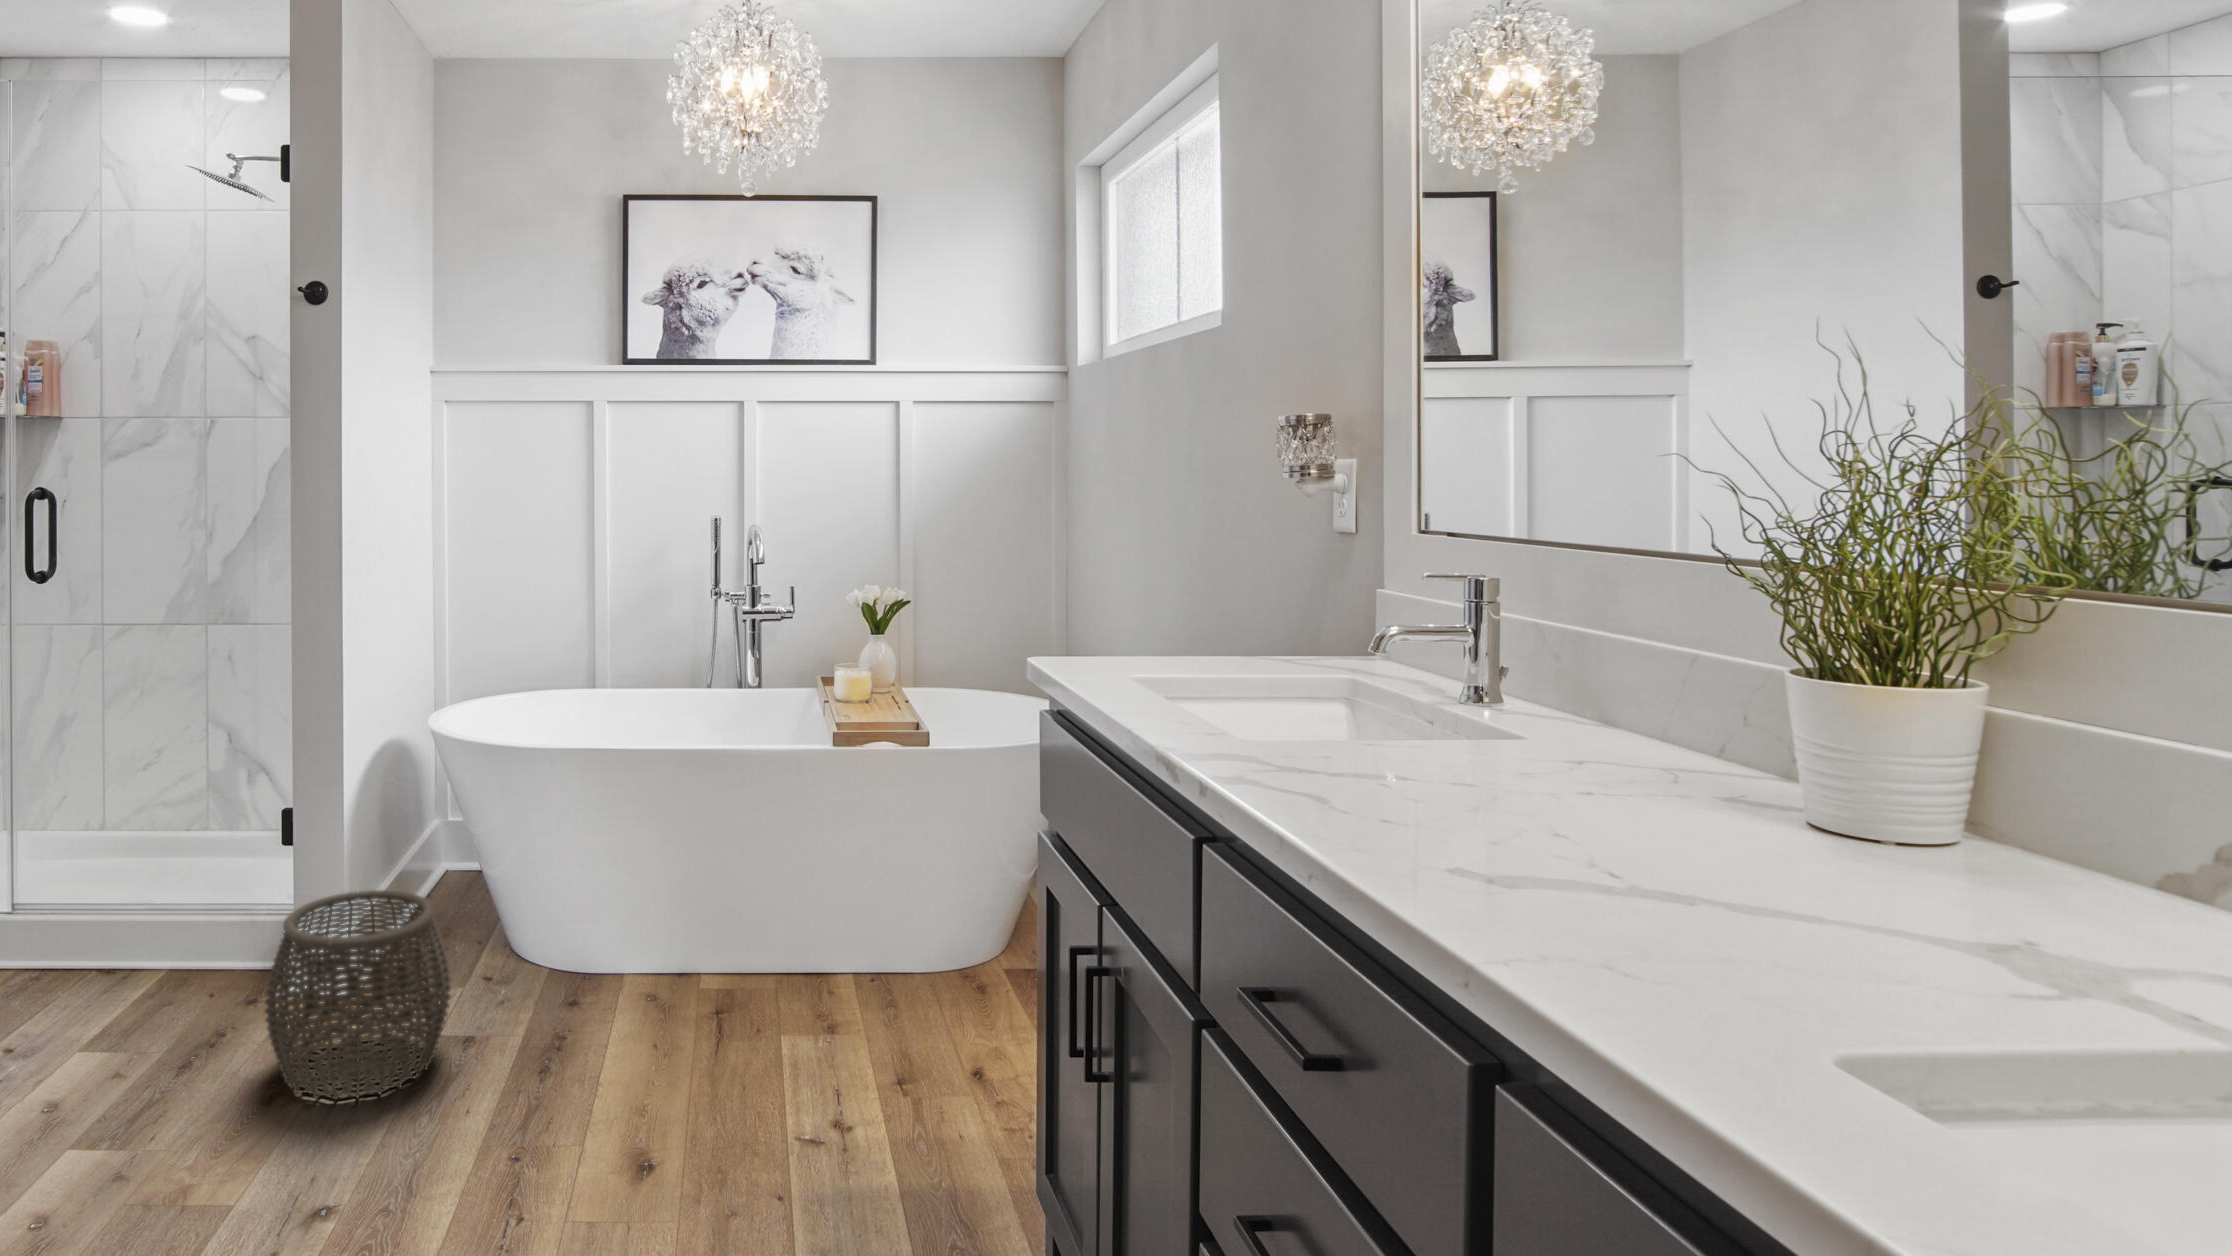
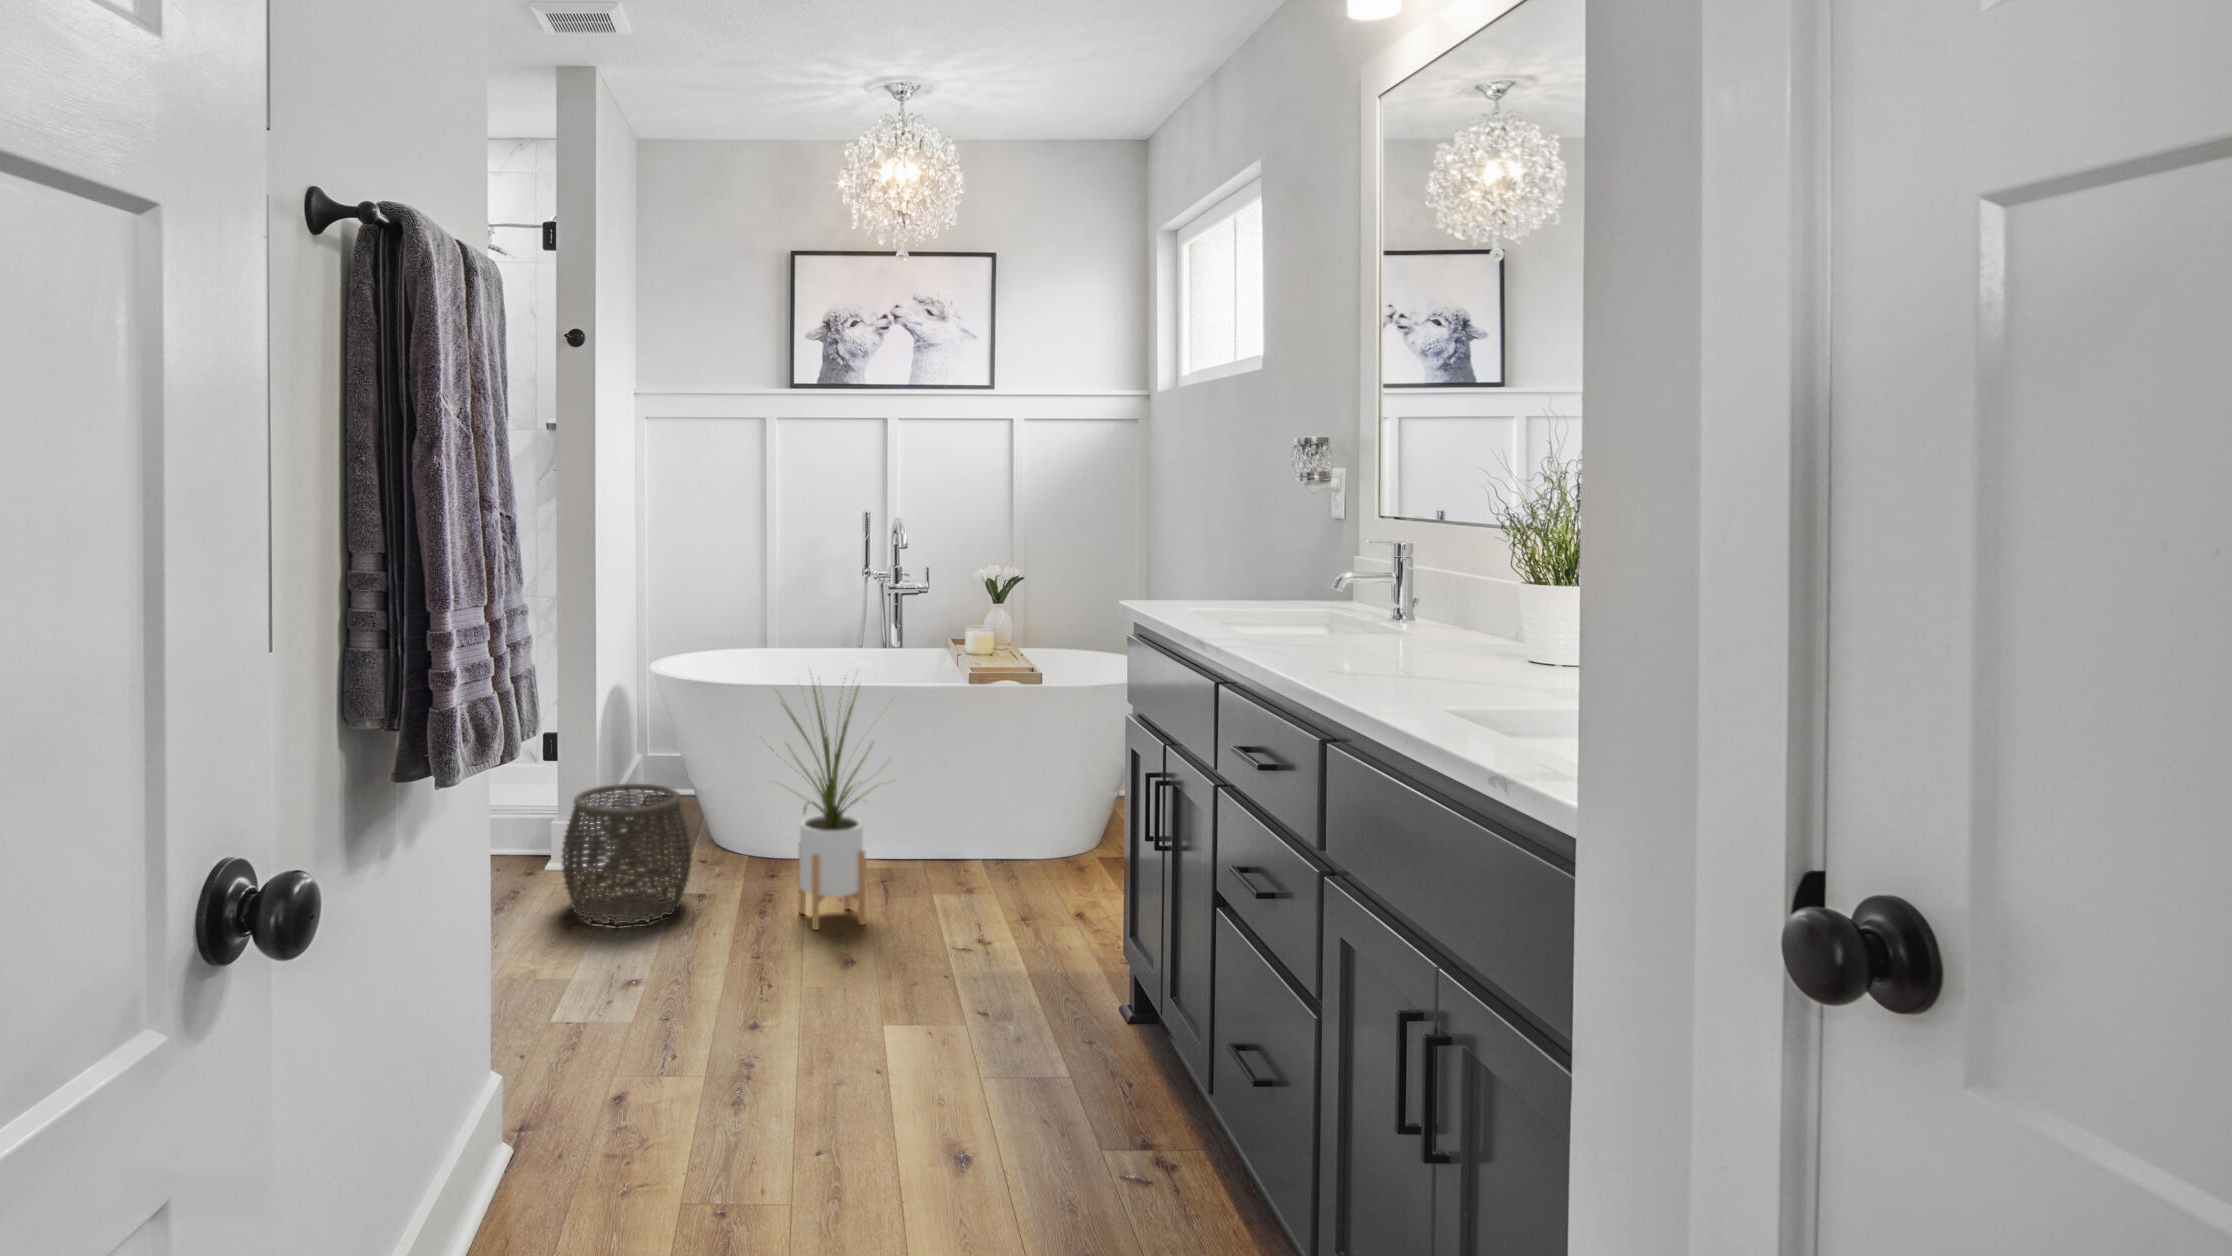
house plant: none [531,735,725,1108] -> present [772,685,885,930]

